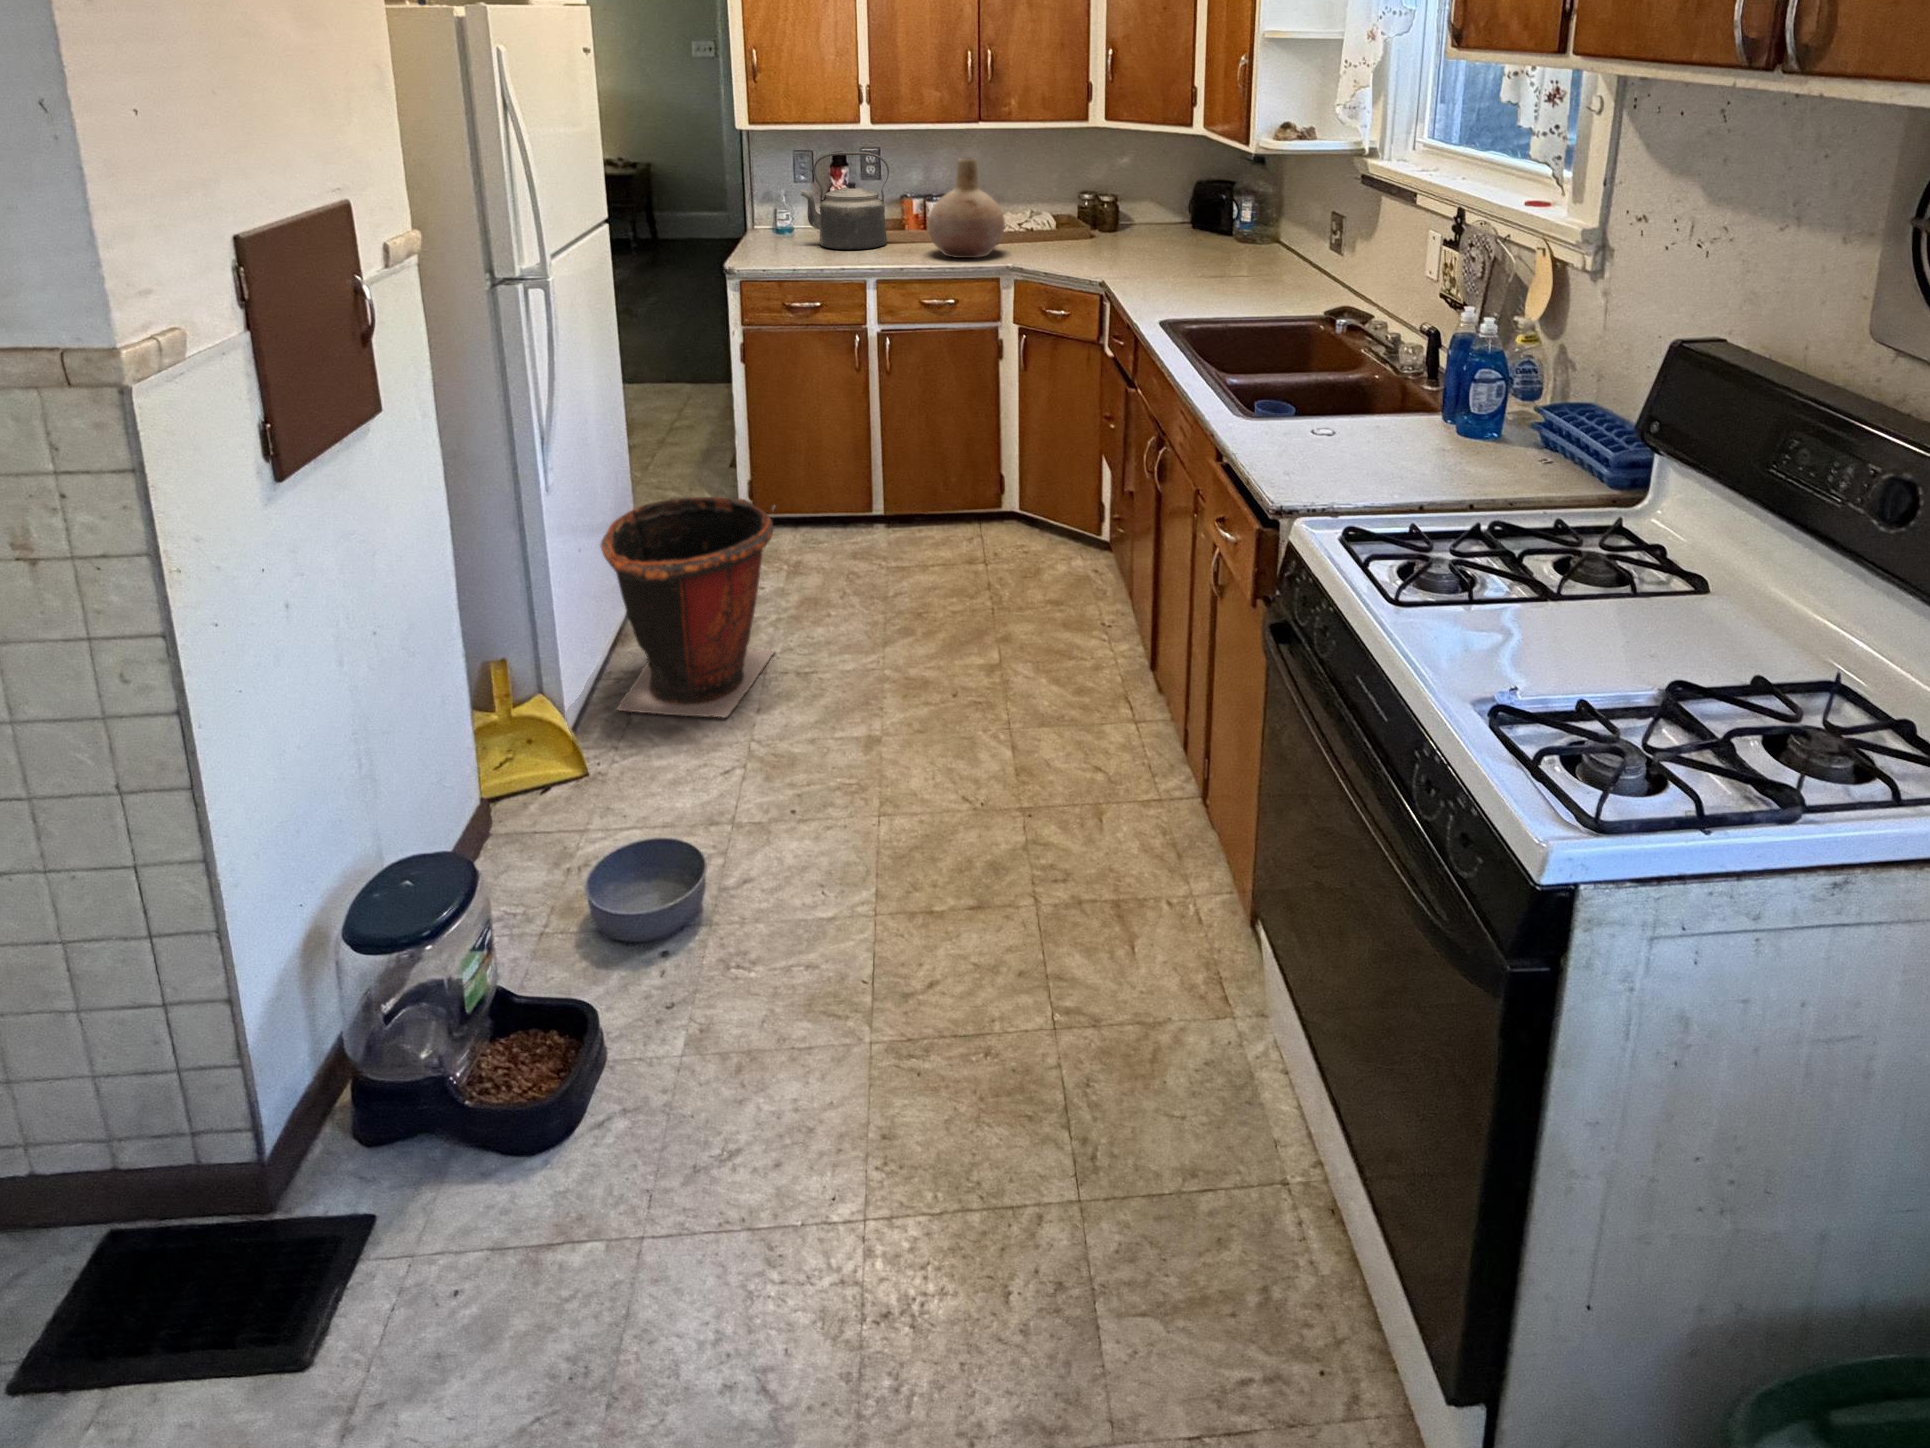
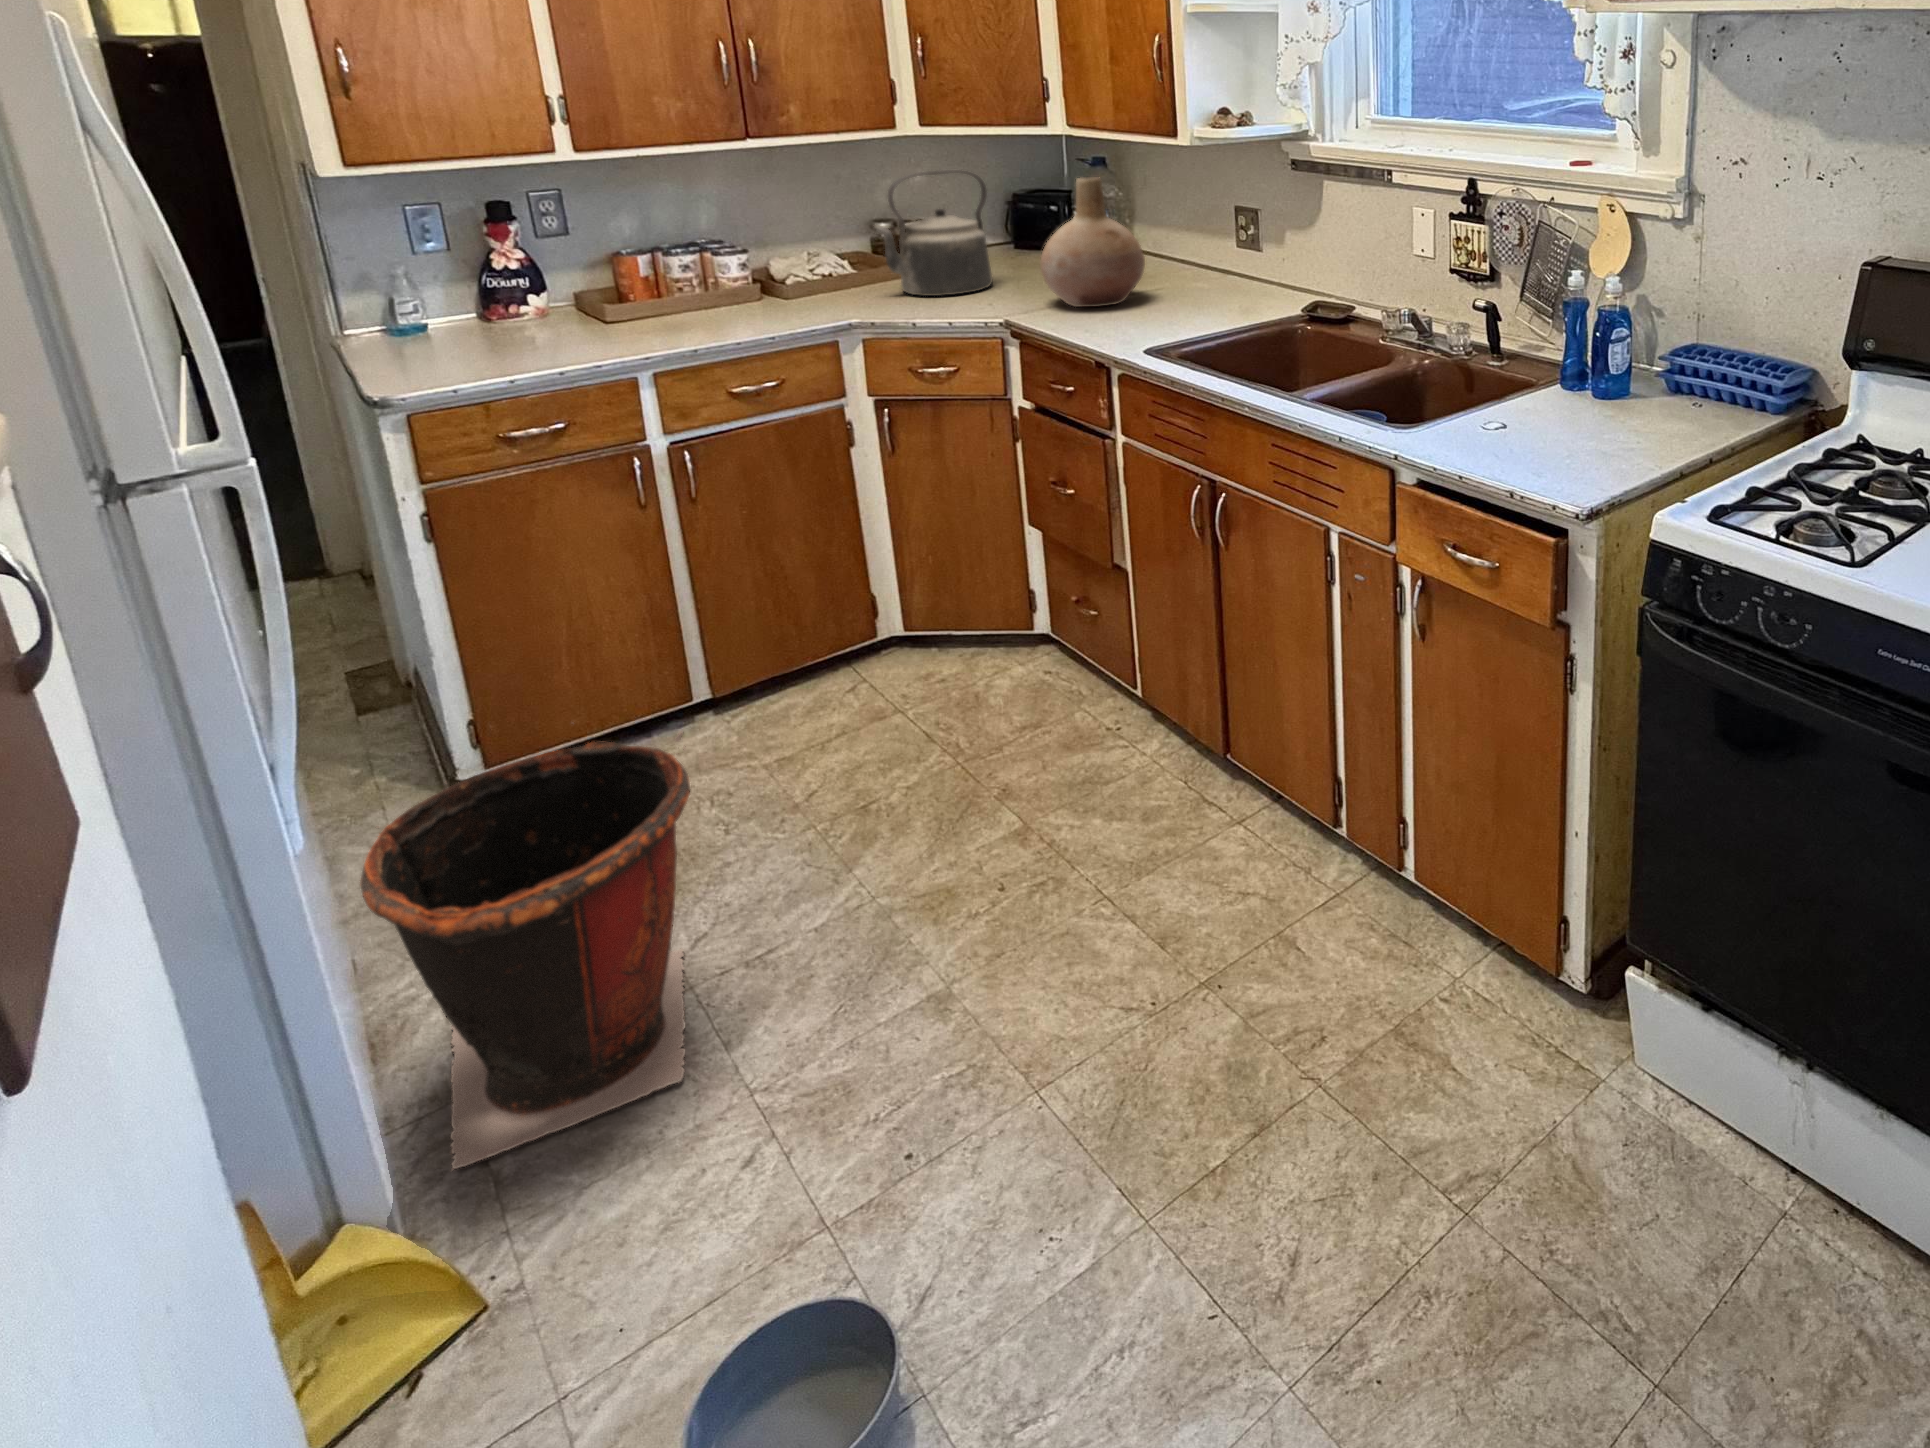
kettle: present [801,152,889,250] -> present [875,170,992,296]
vase: present [928,158,1005,258] -> present [1041,177,1145,307]

